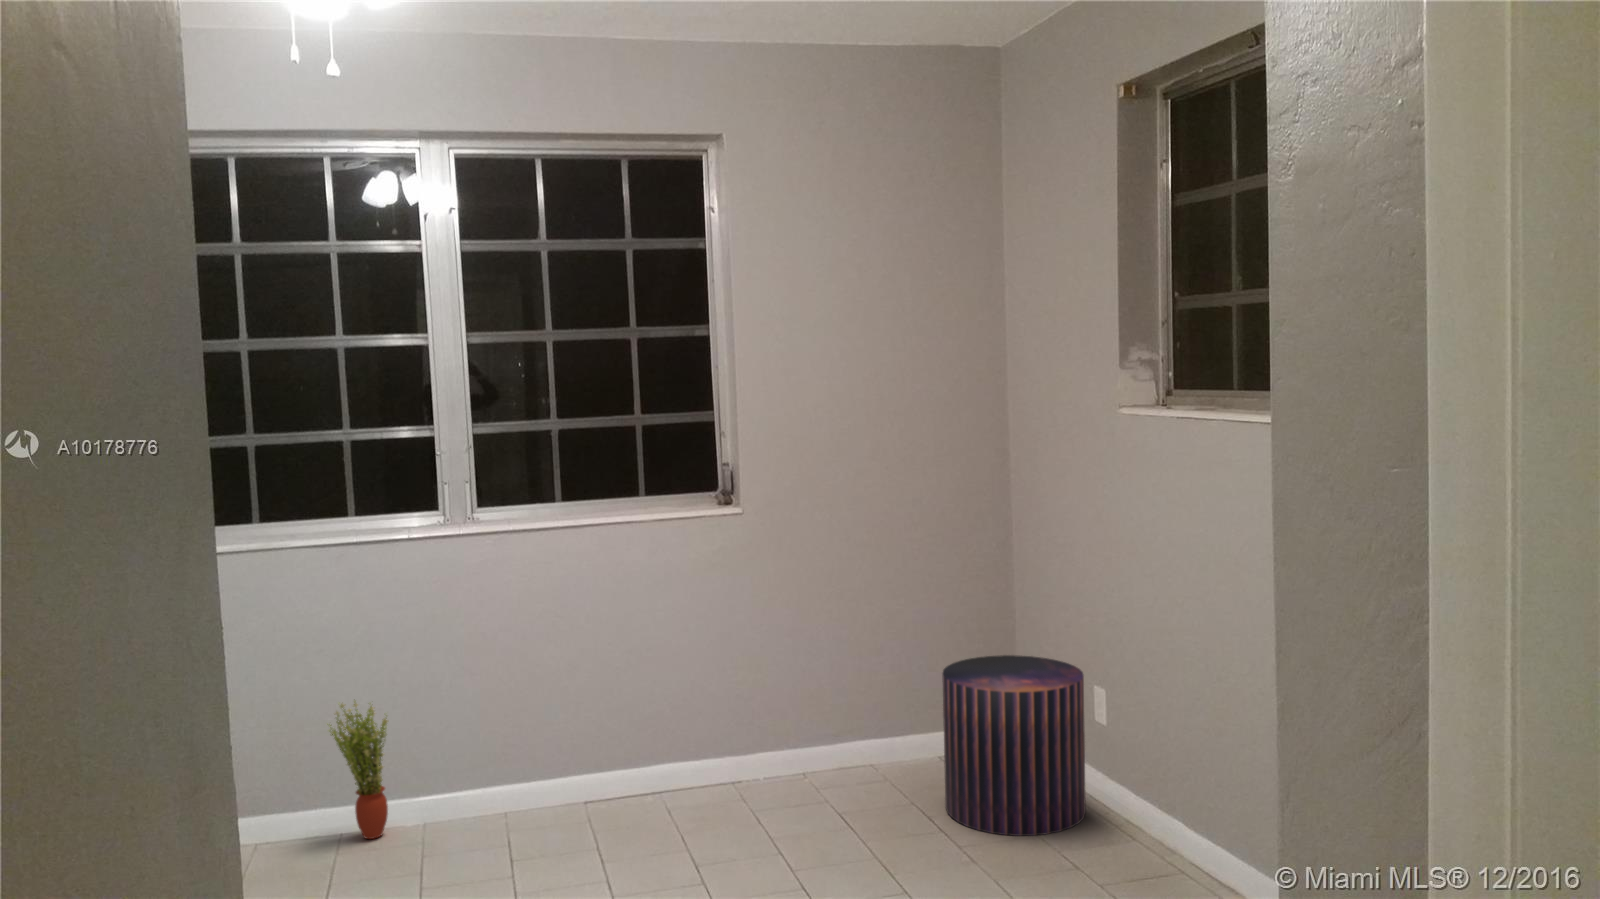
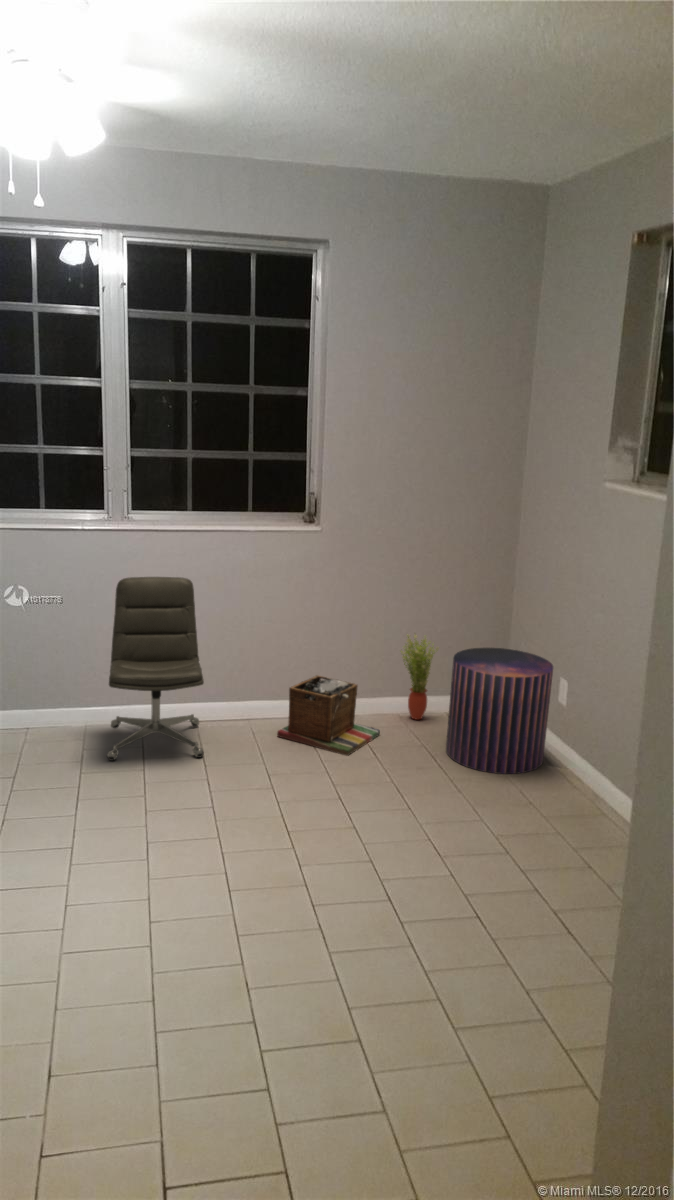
chair: none [454,596,598,872] -> present [107,577,204,761]
potted plant: present [329,702,388,839] -> present [401,635,438,720]
laundry basket: none [703,719,849,832] -> present [277,675,380,756]

